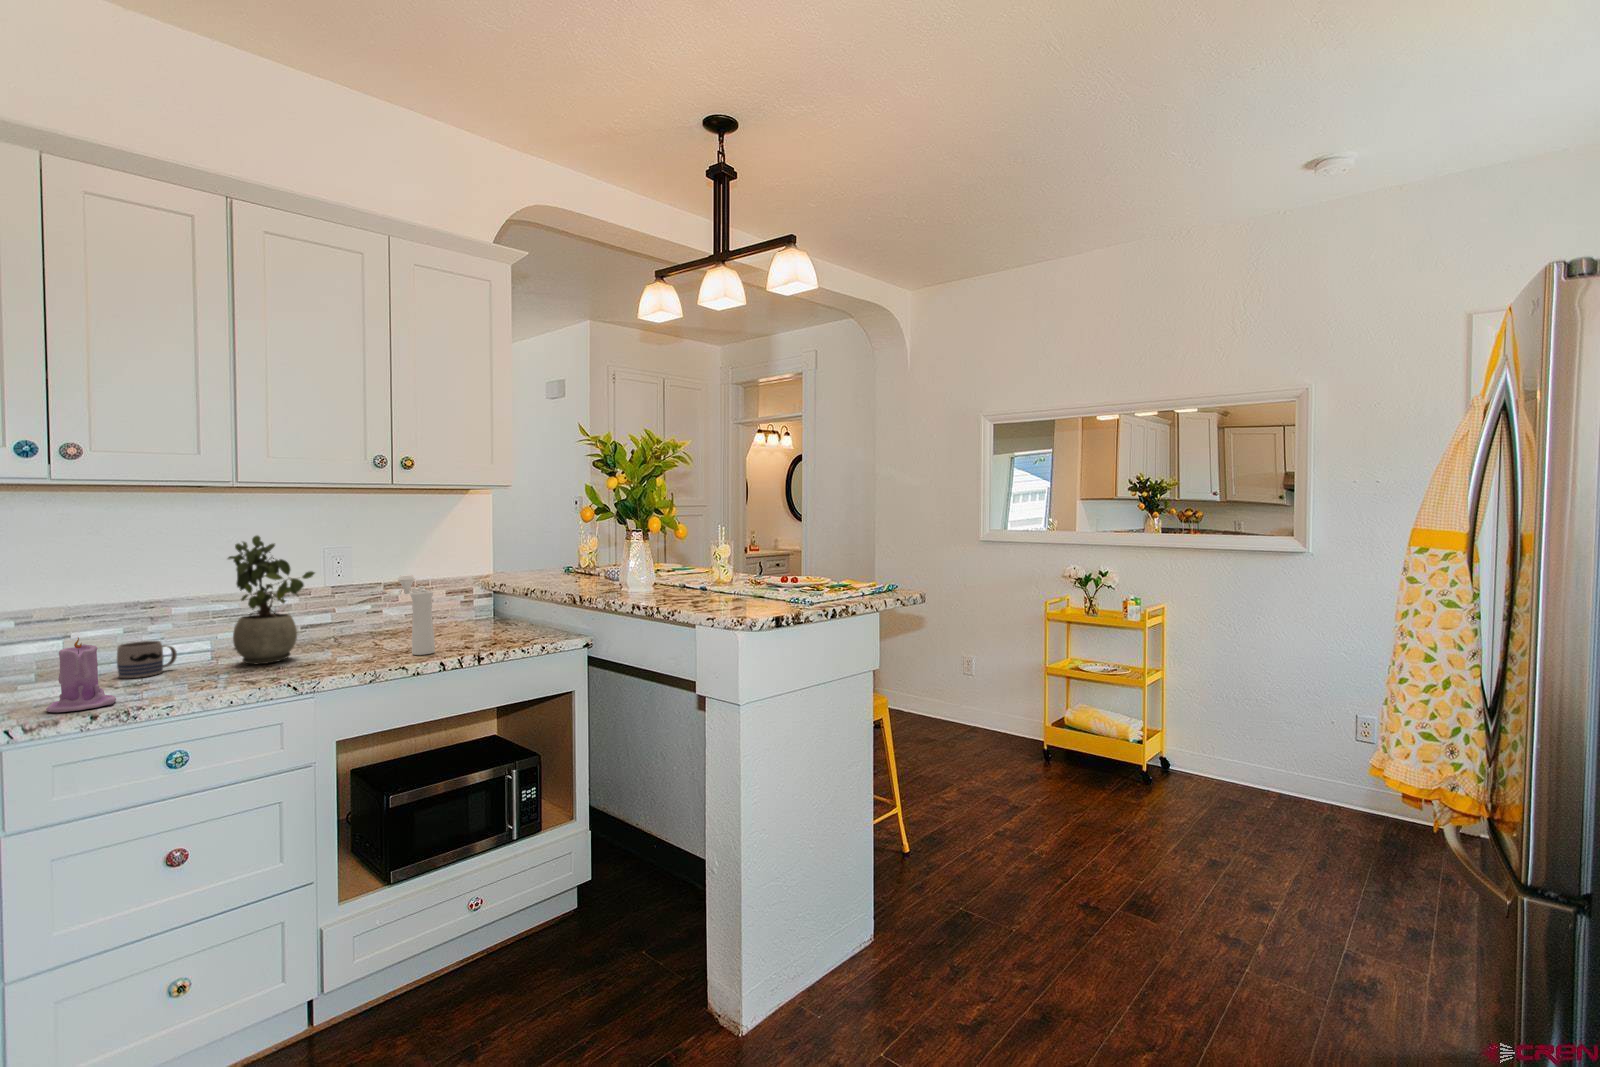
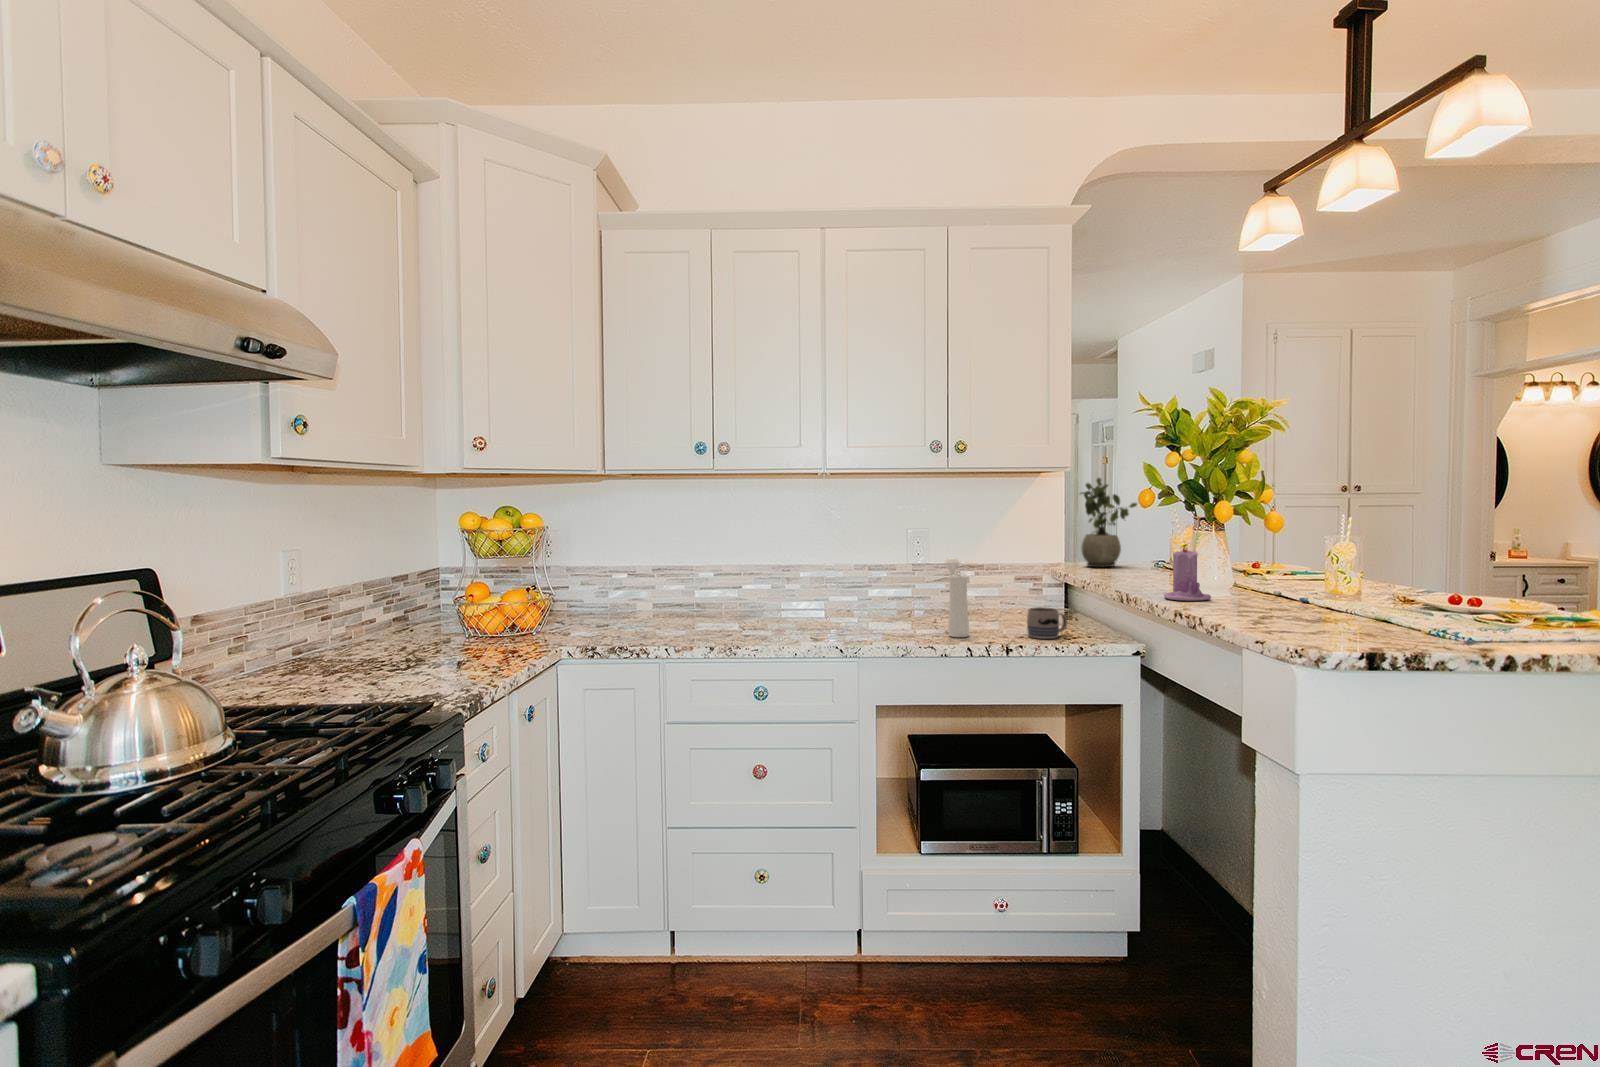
potted plant: present [228,536,315,664] -> present [1081,478,1137,567]
candle: present [46,637,116,712] -> present [1164,544,1211,601]
mug: present [117,641,177,678] -> present [1027,607,1067,639]

